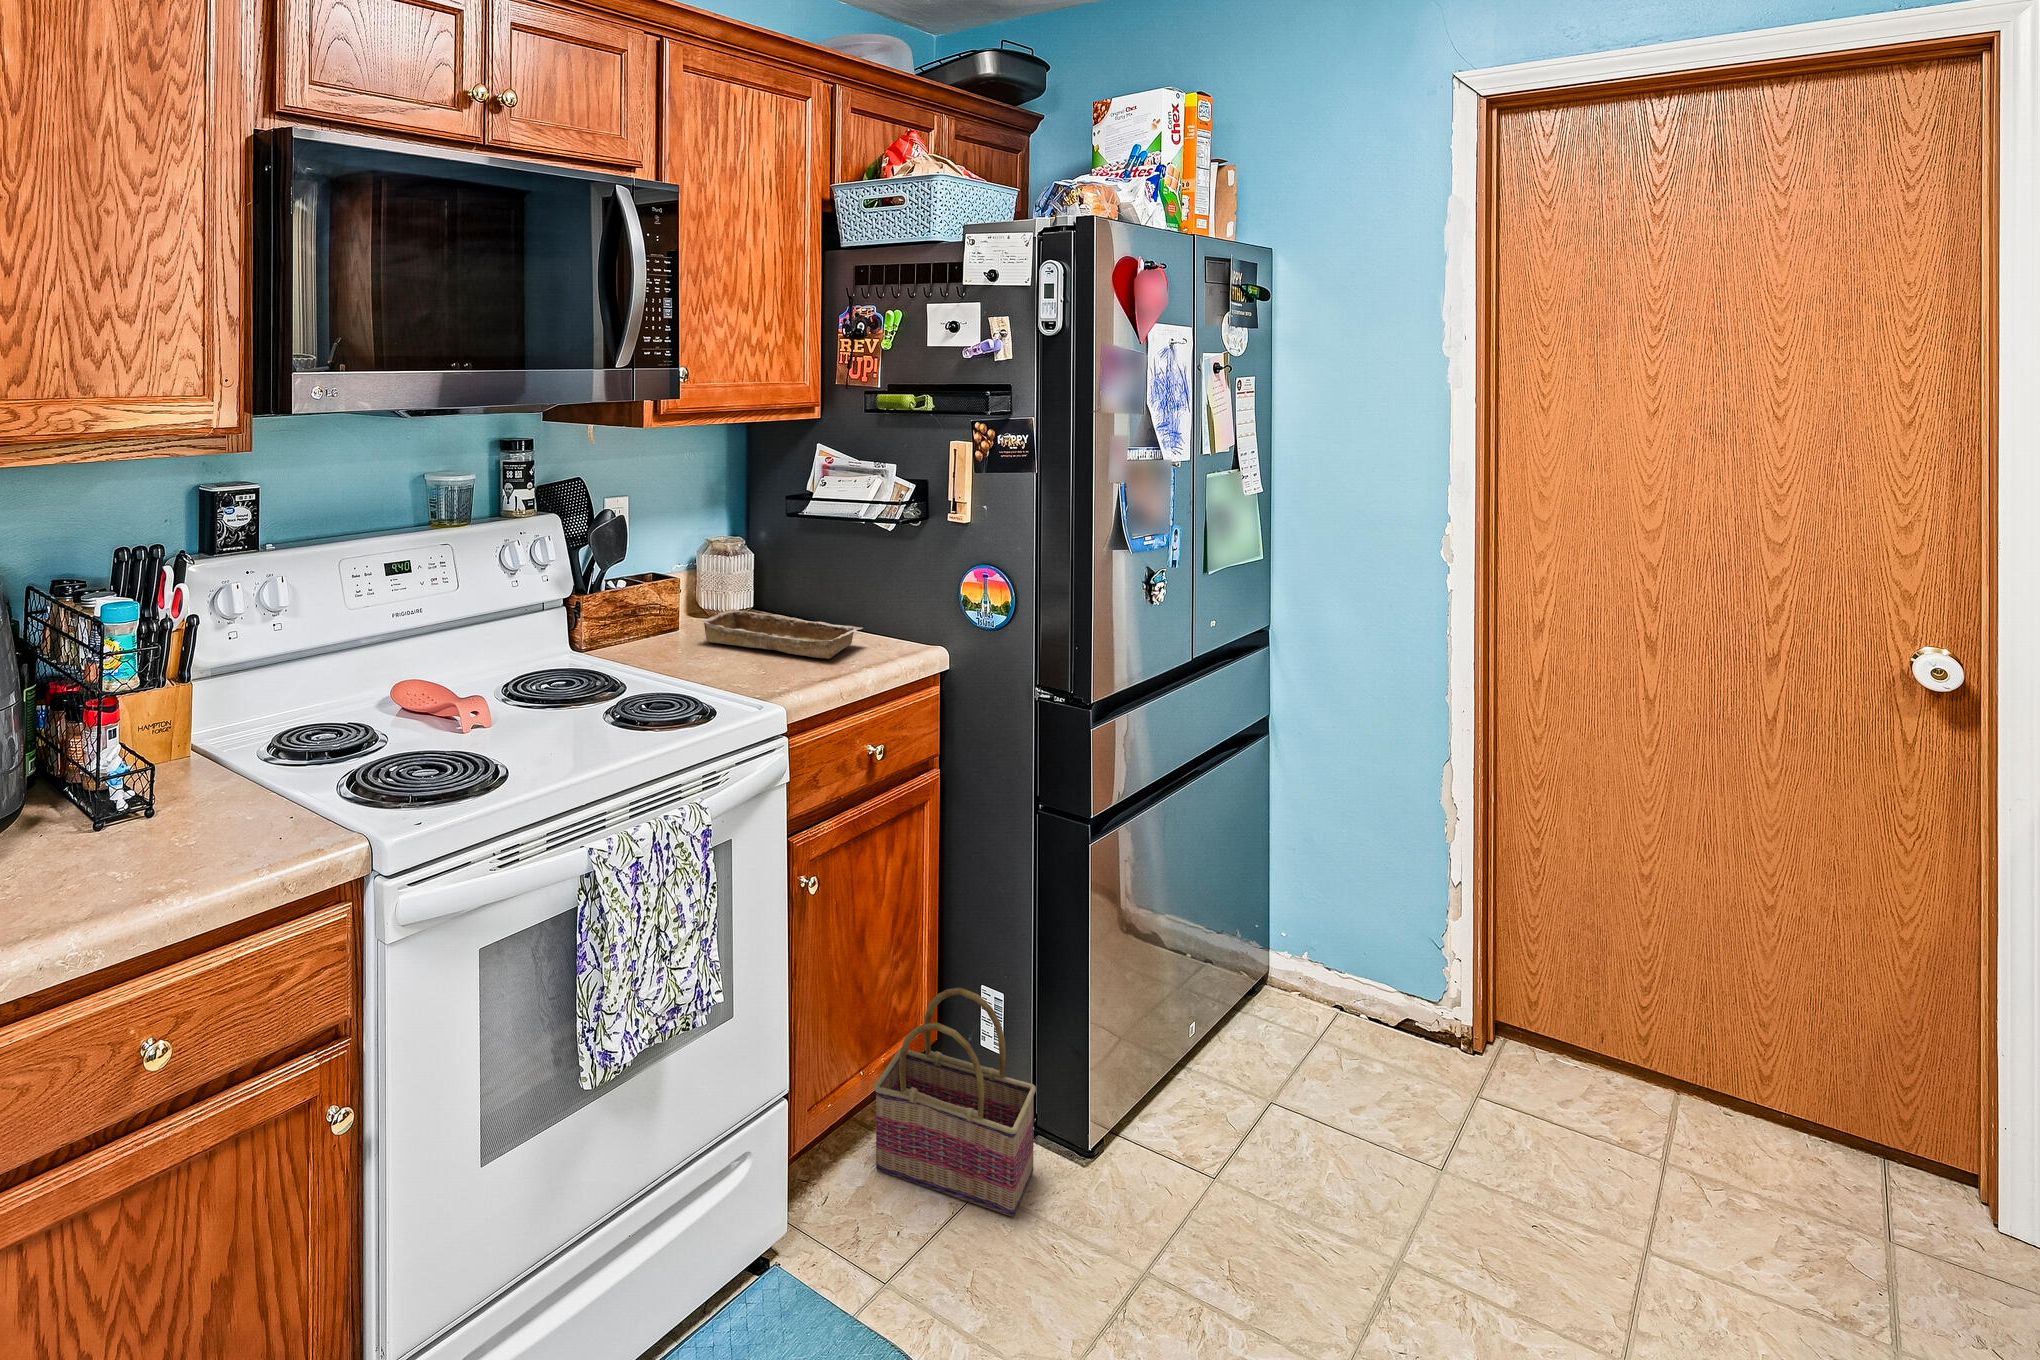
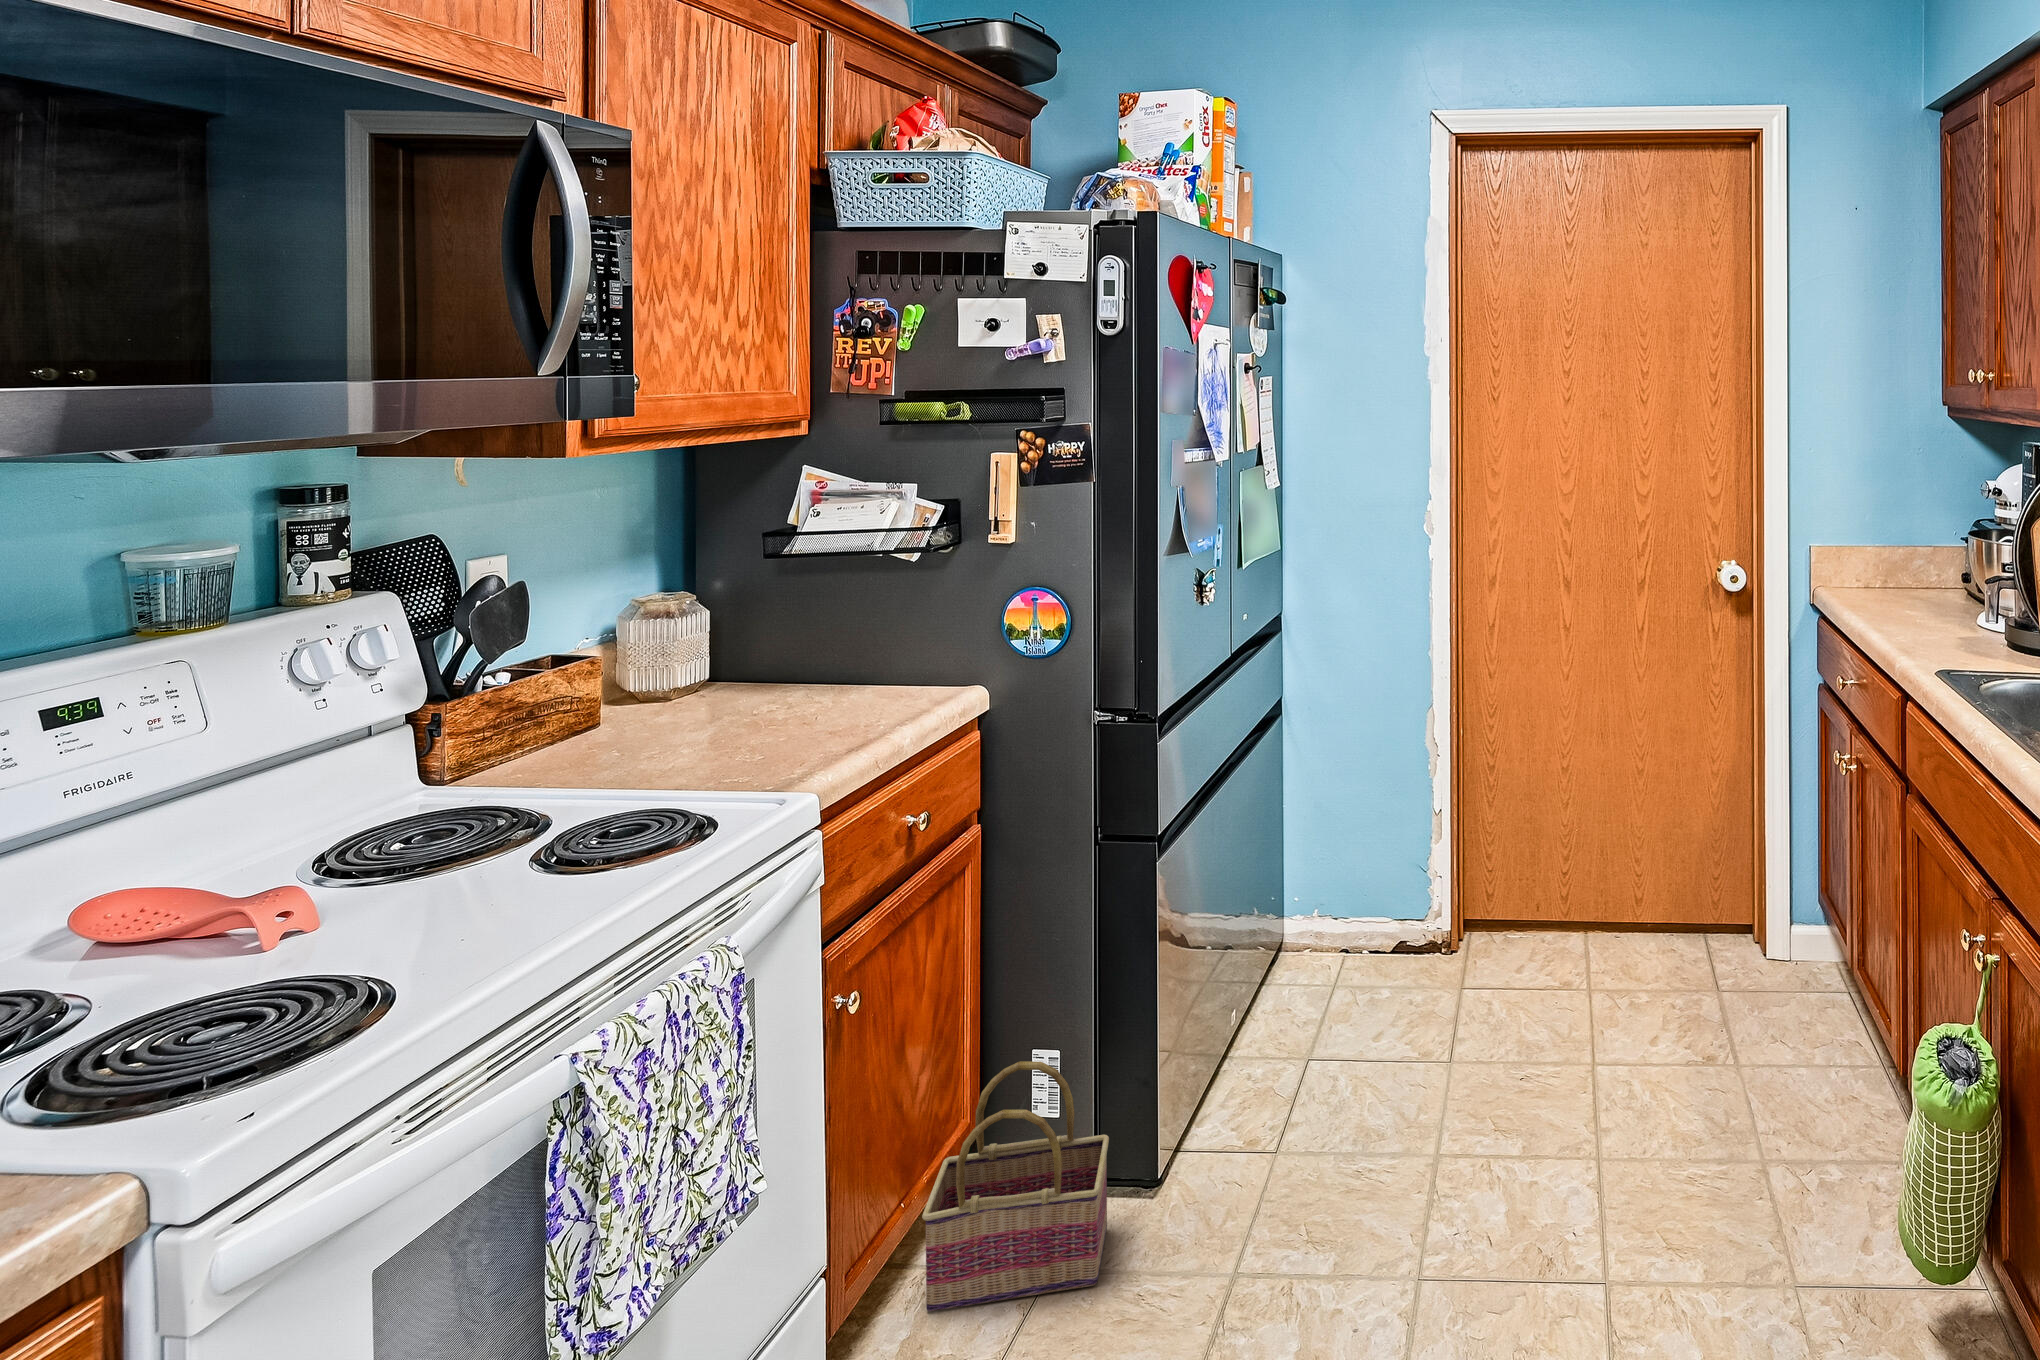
tray: present [697,609,862,659] -> none [642,681,885,735]

